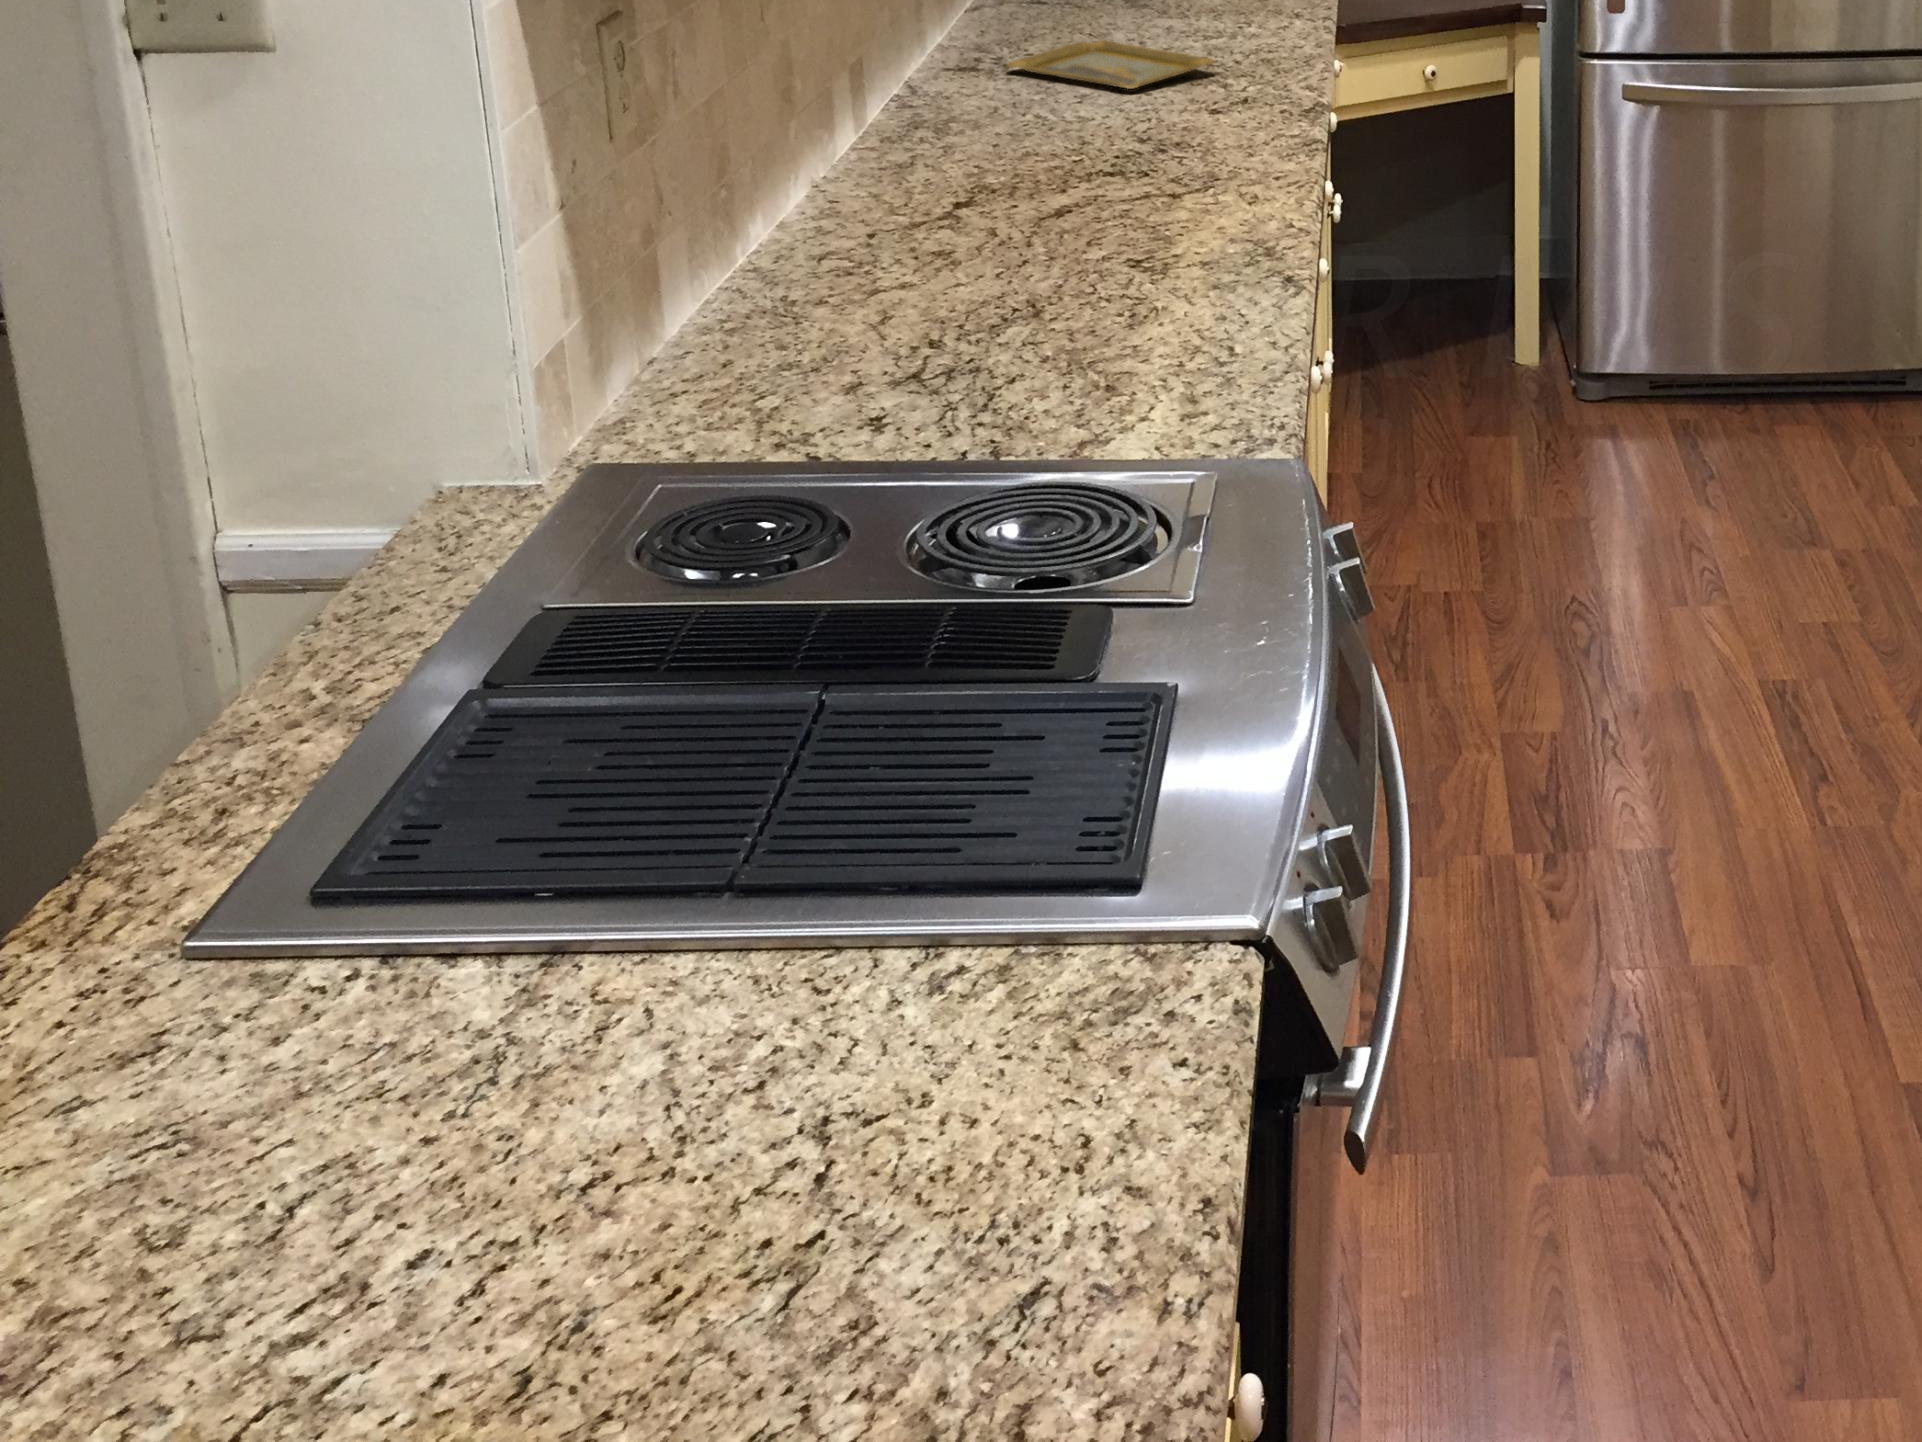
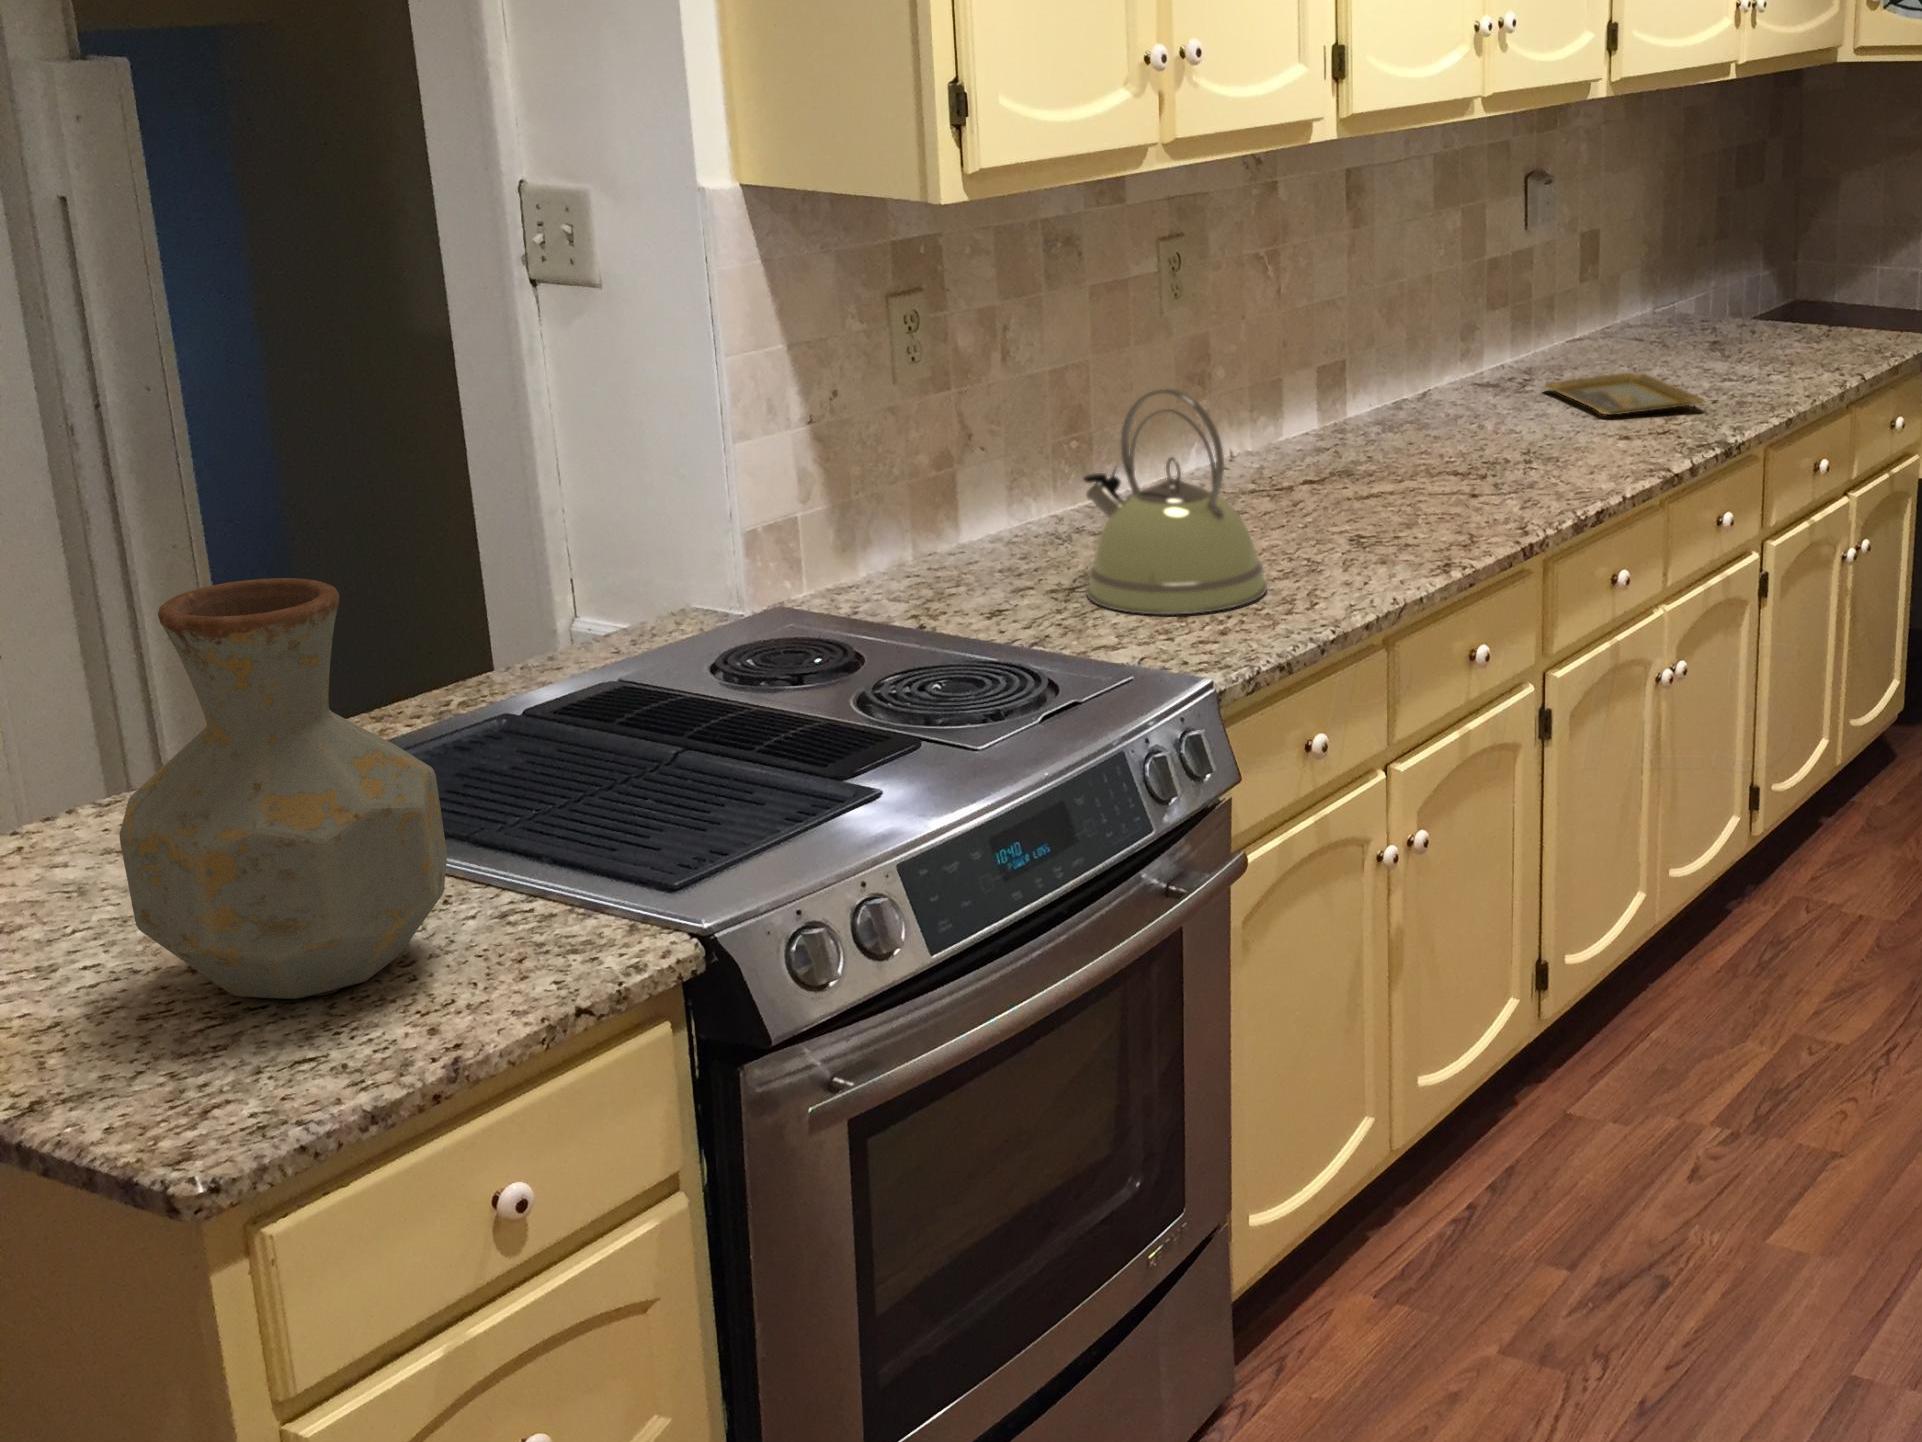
kettle: none [888,105,1157,394] -> present [1083,388,1267,615]
vase: none [603,545,1100,1257] -> present [120,578,447,999]

